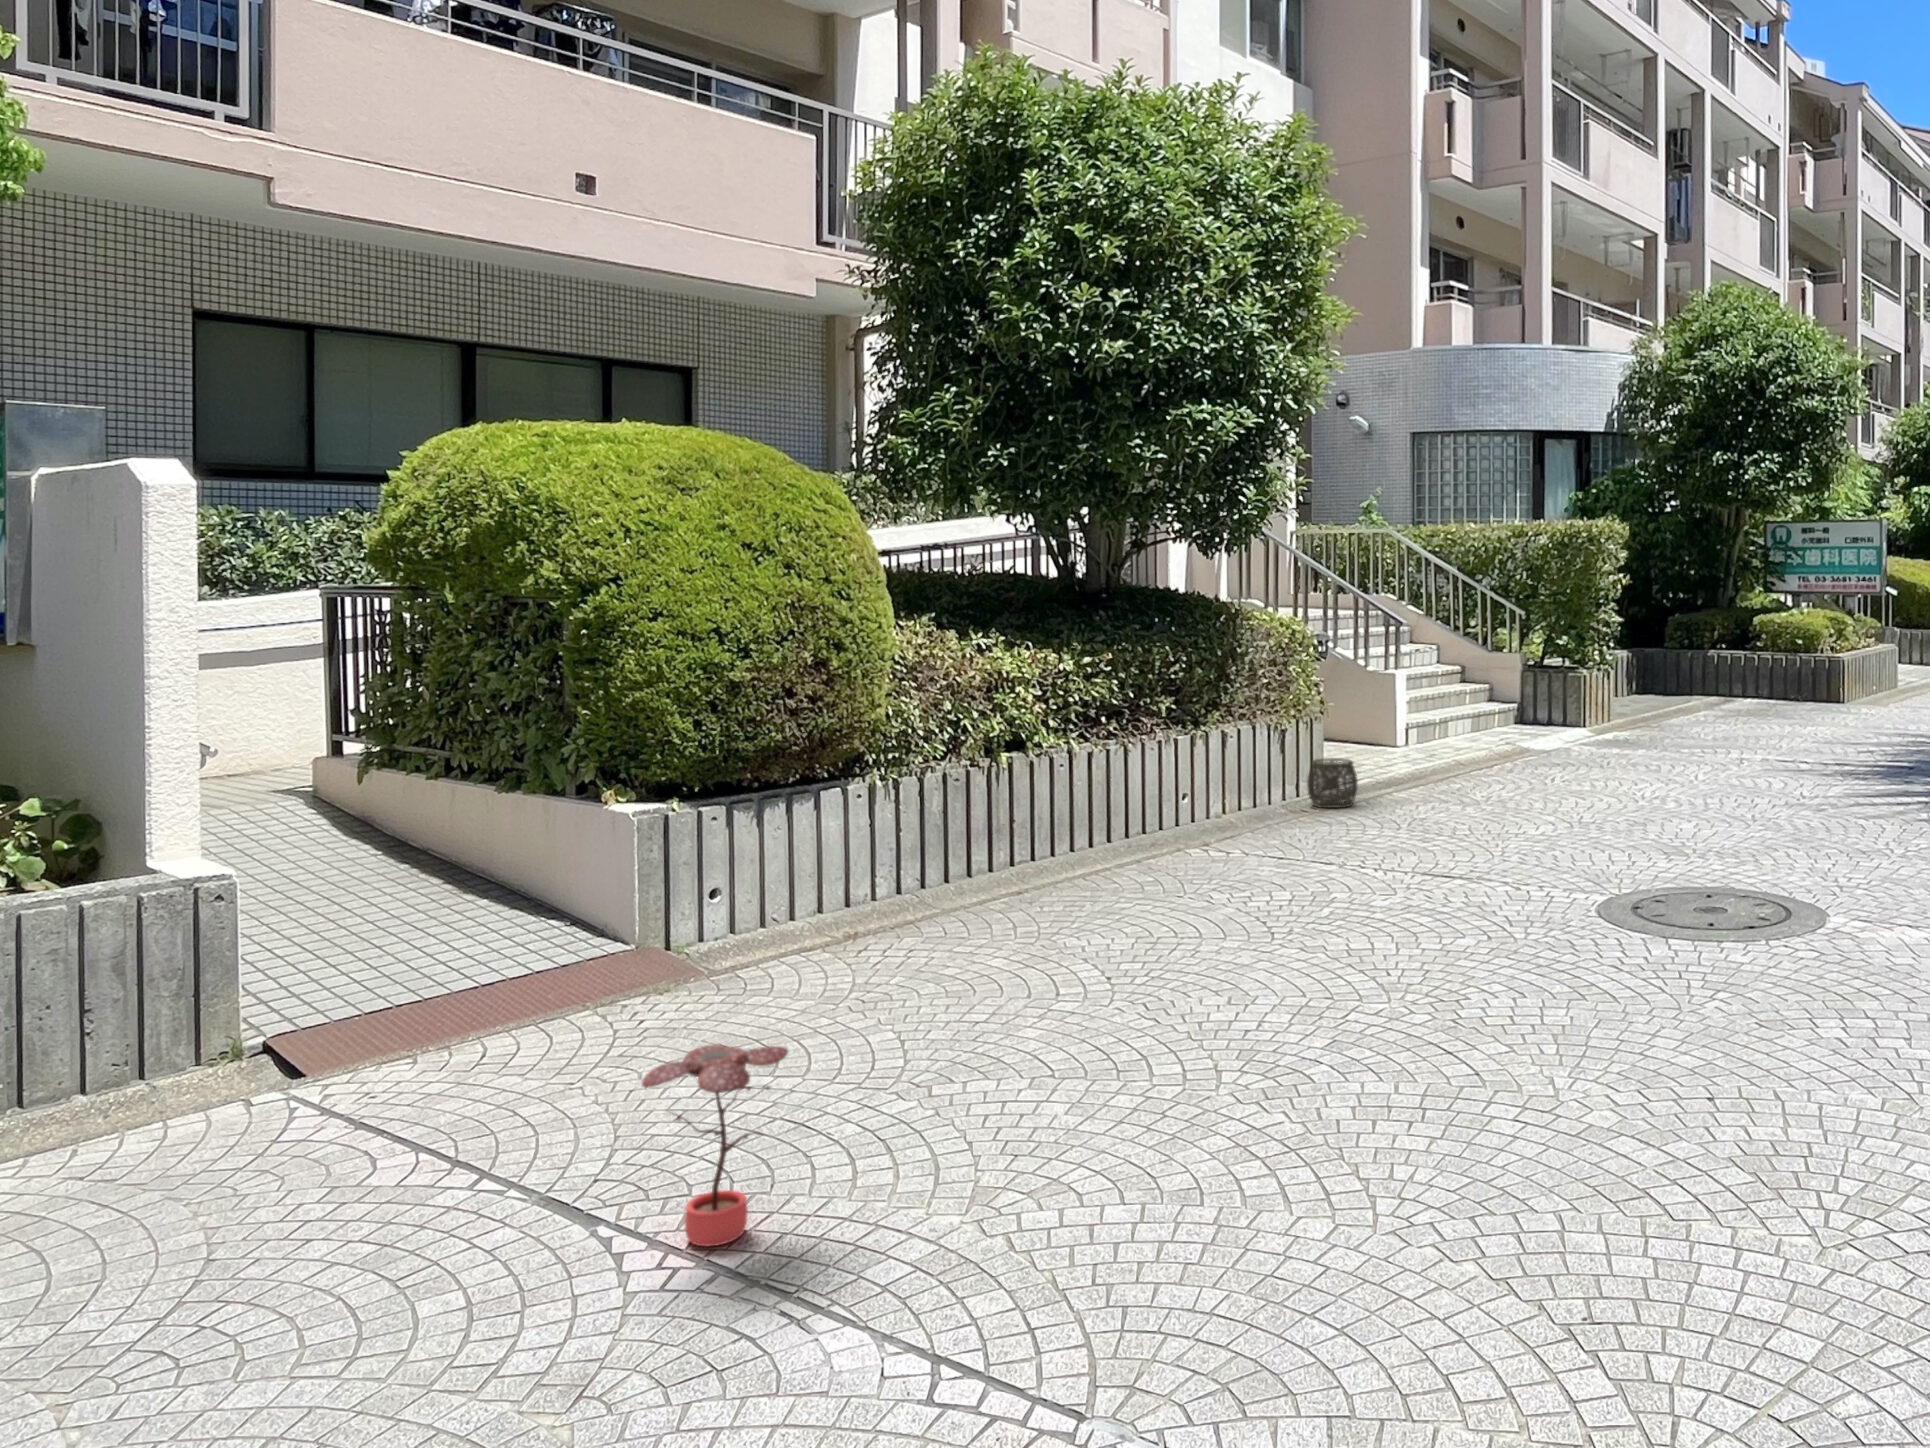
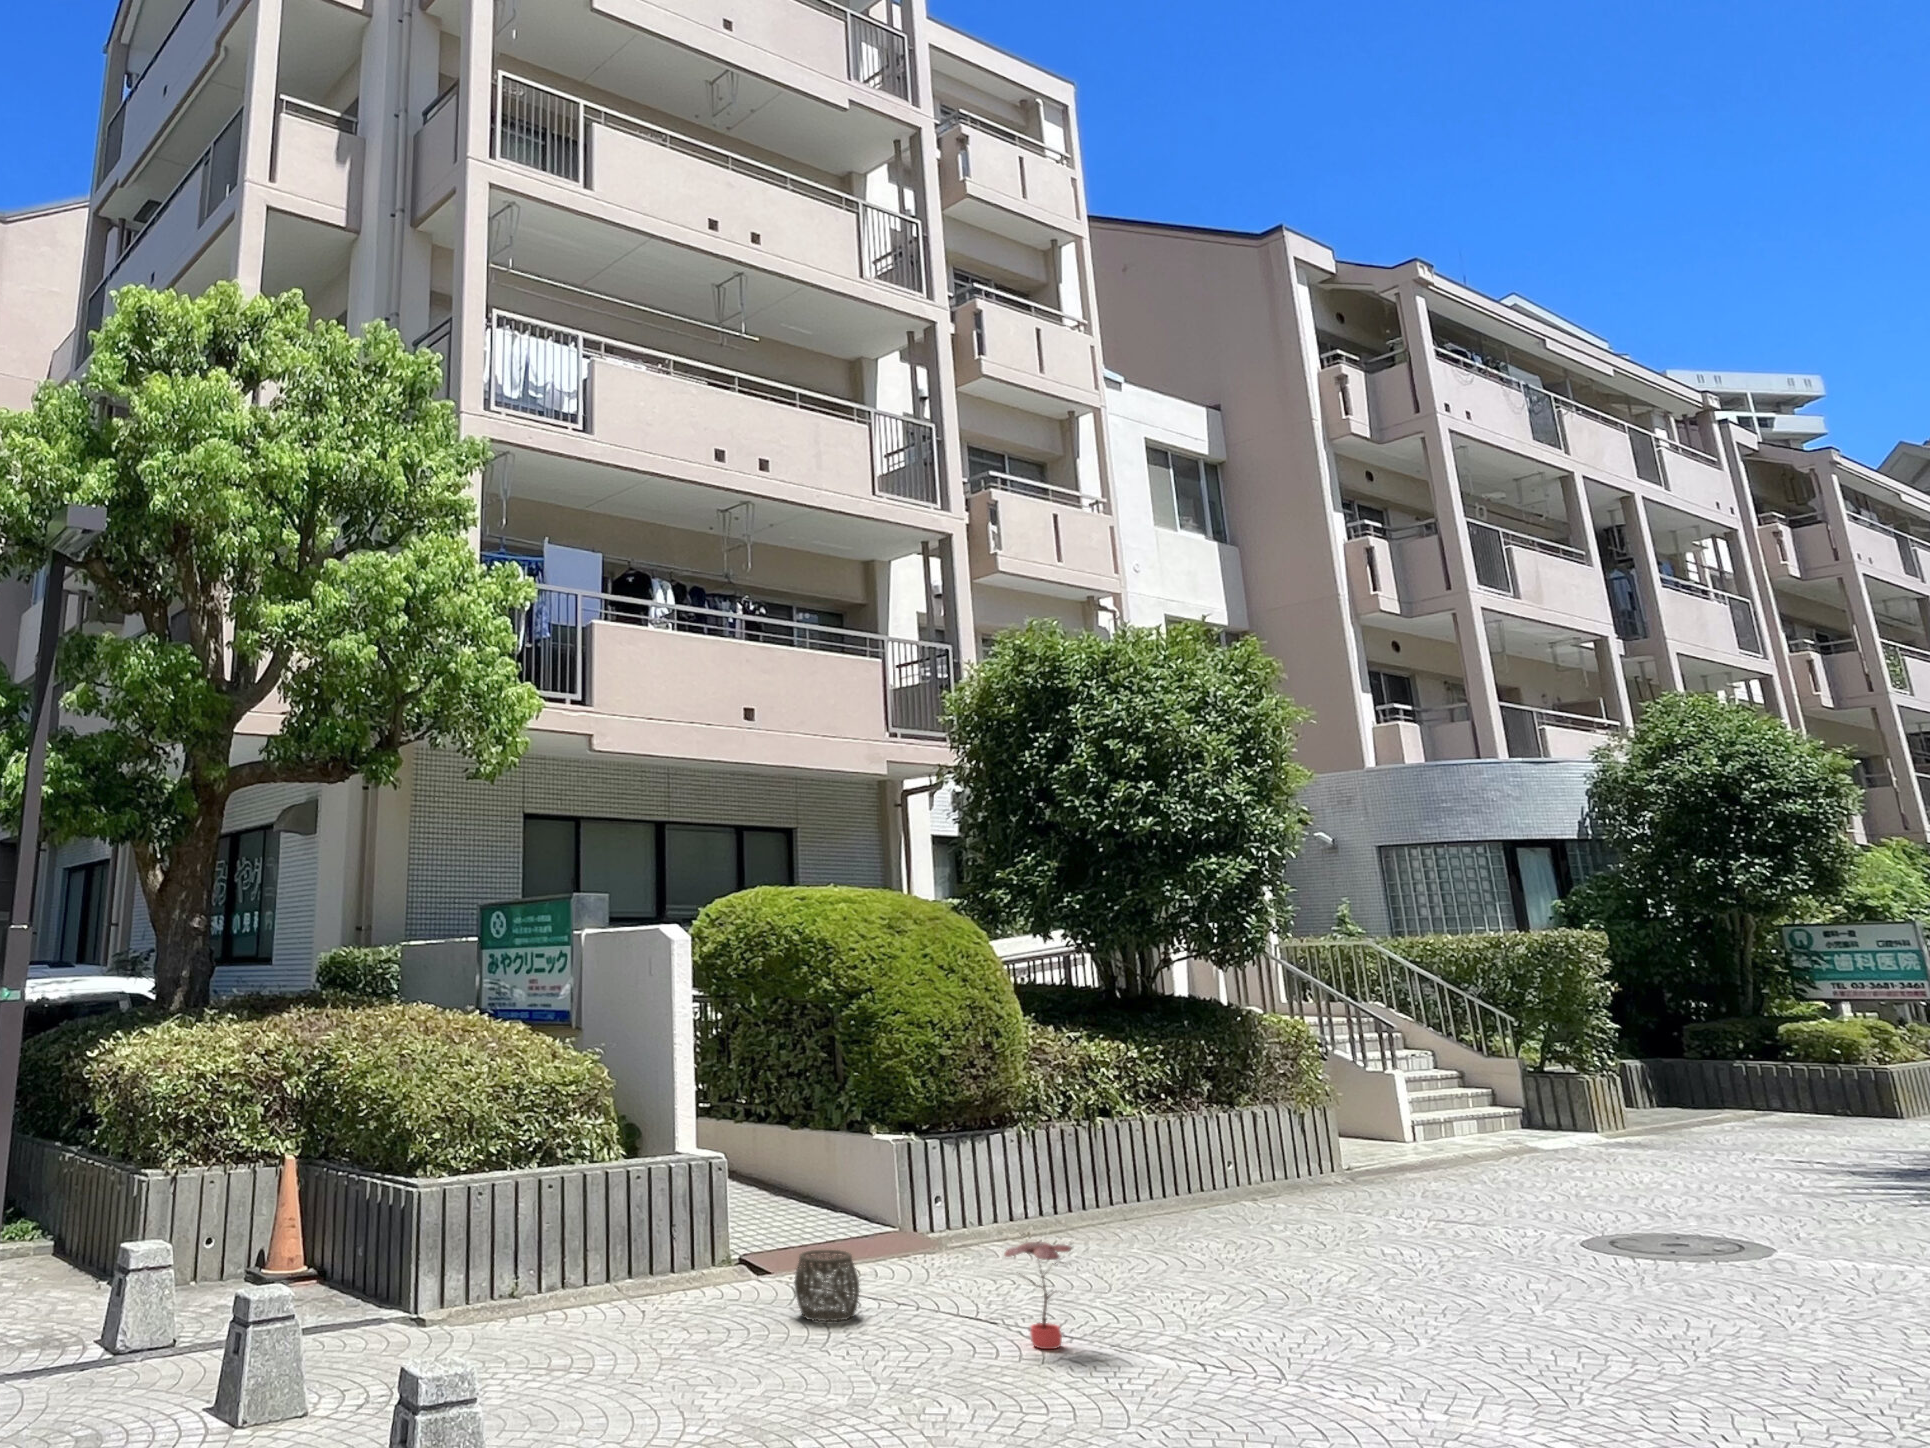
woven basket: present [1307,758,1358,808] -> present [795,1250,859,1321]

